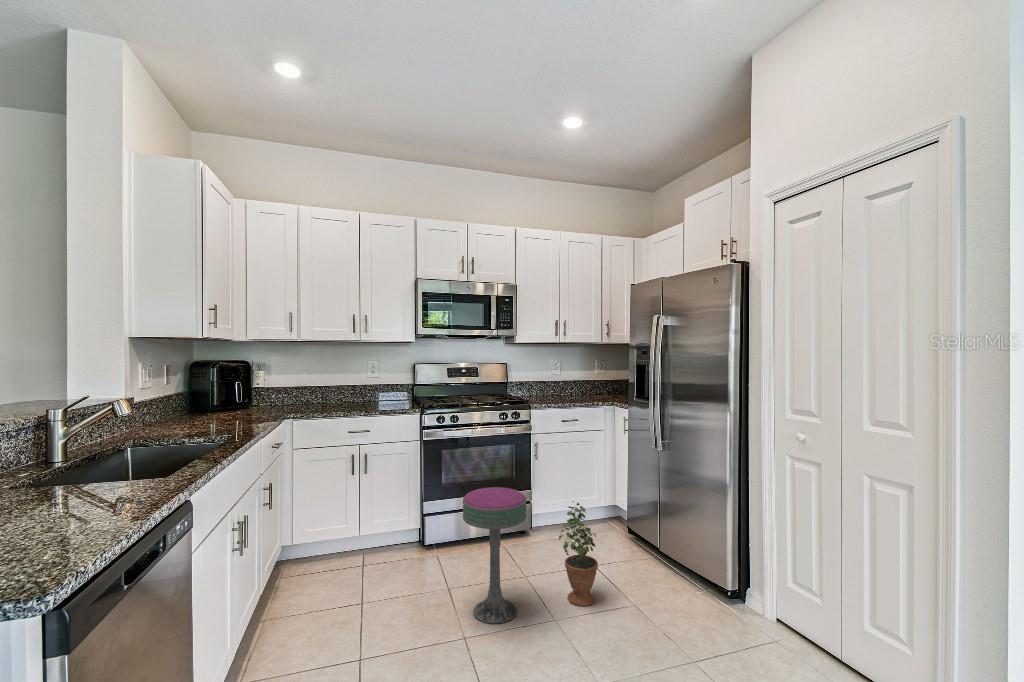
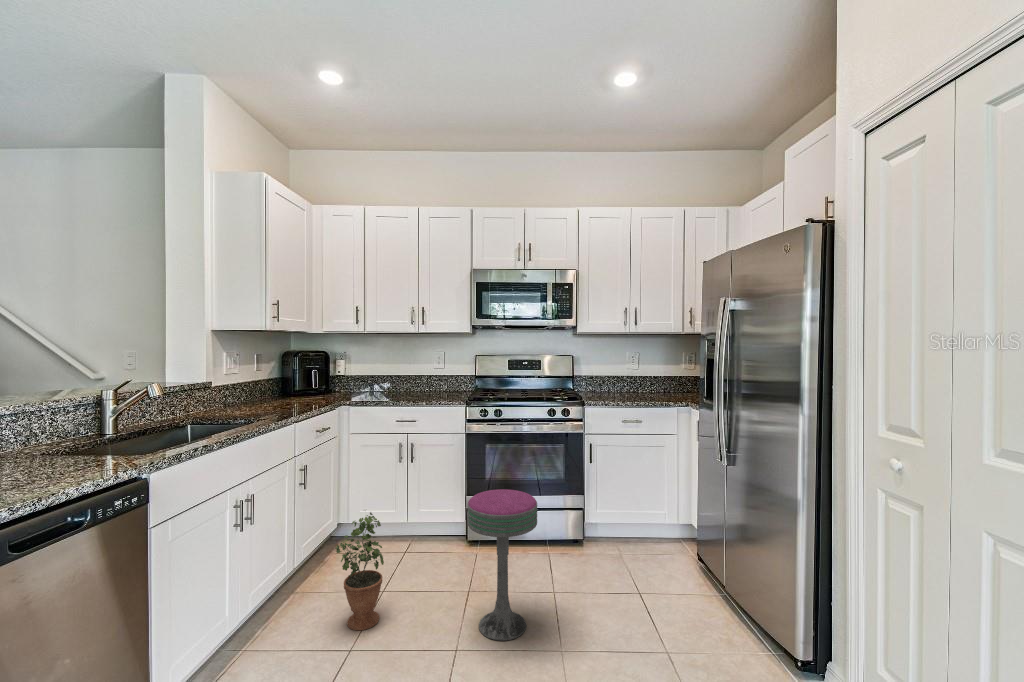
potted plant: present [559,501,598,606] -> present [335,512,384,630]

